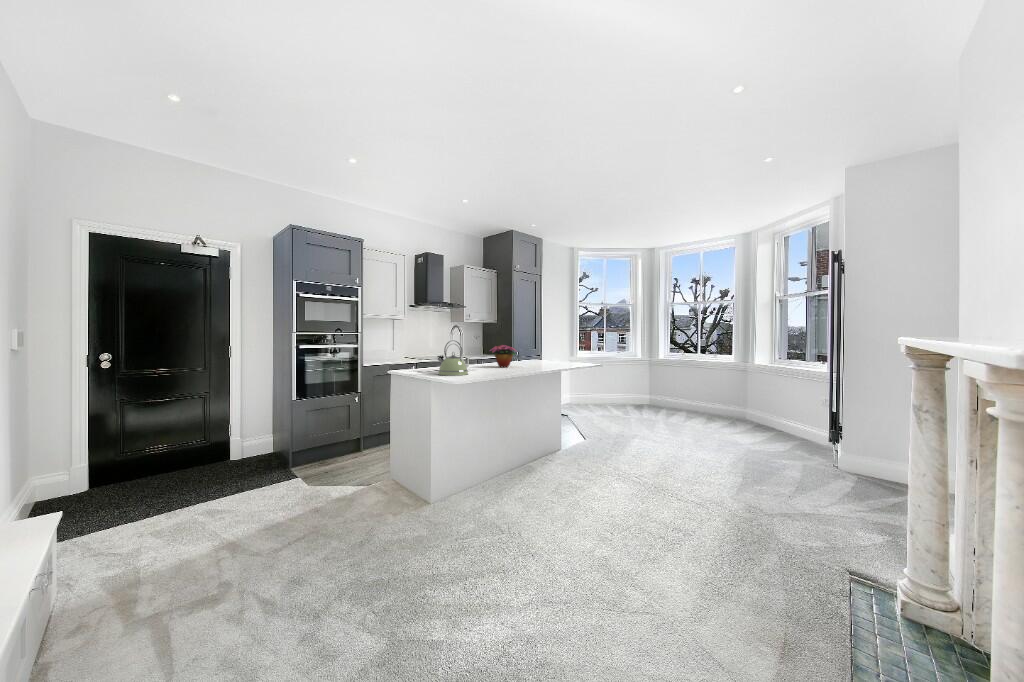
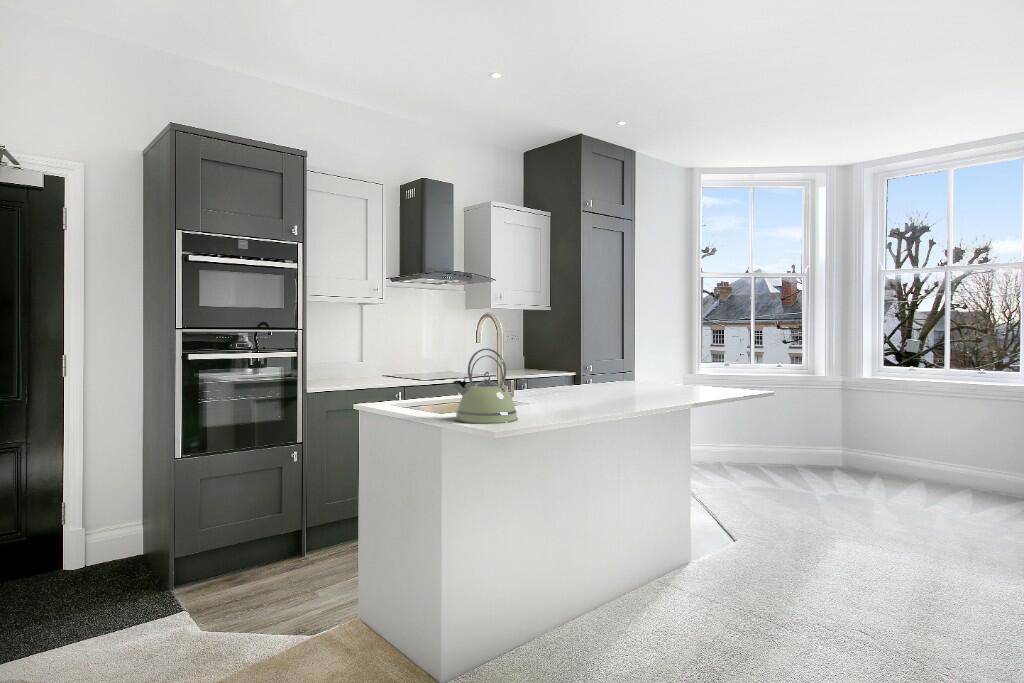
flower arrangement: present [492,345,515,367] -> none [547,354,612,399]

